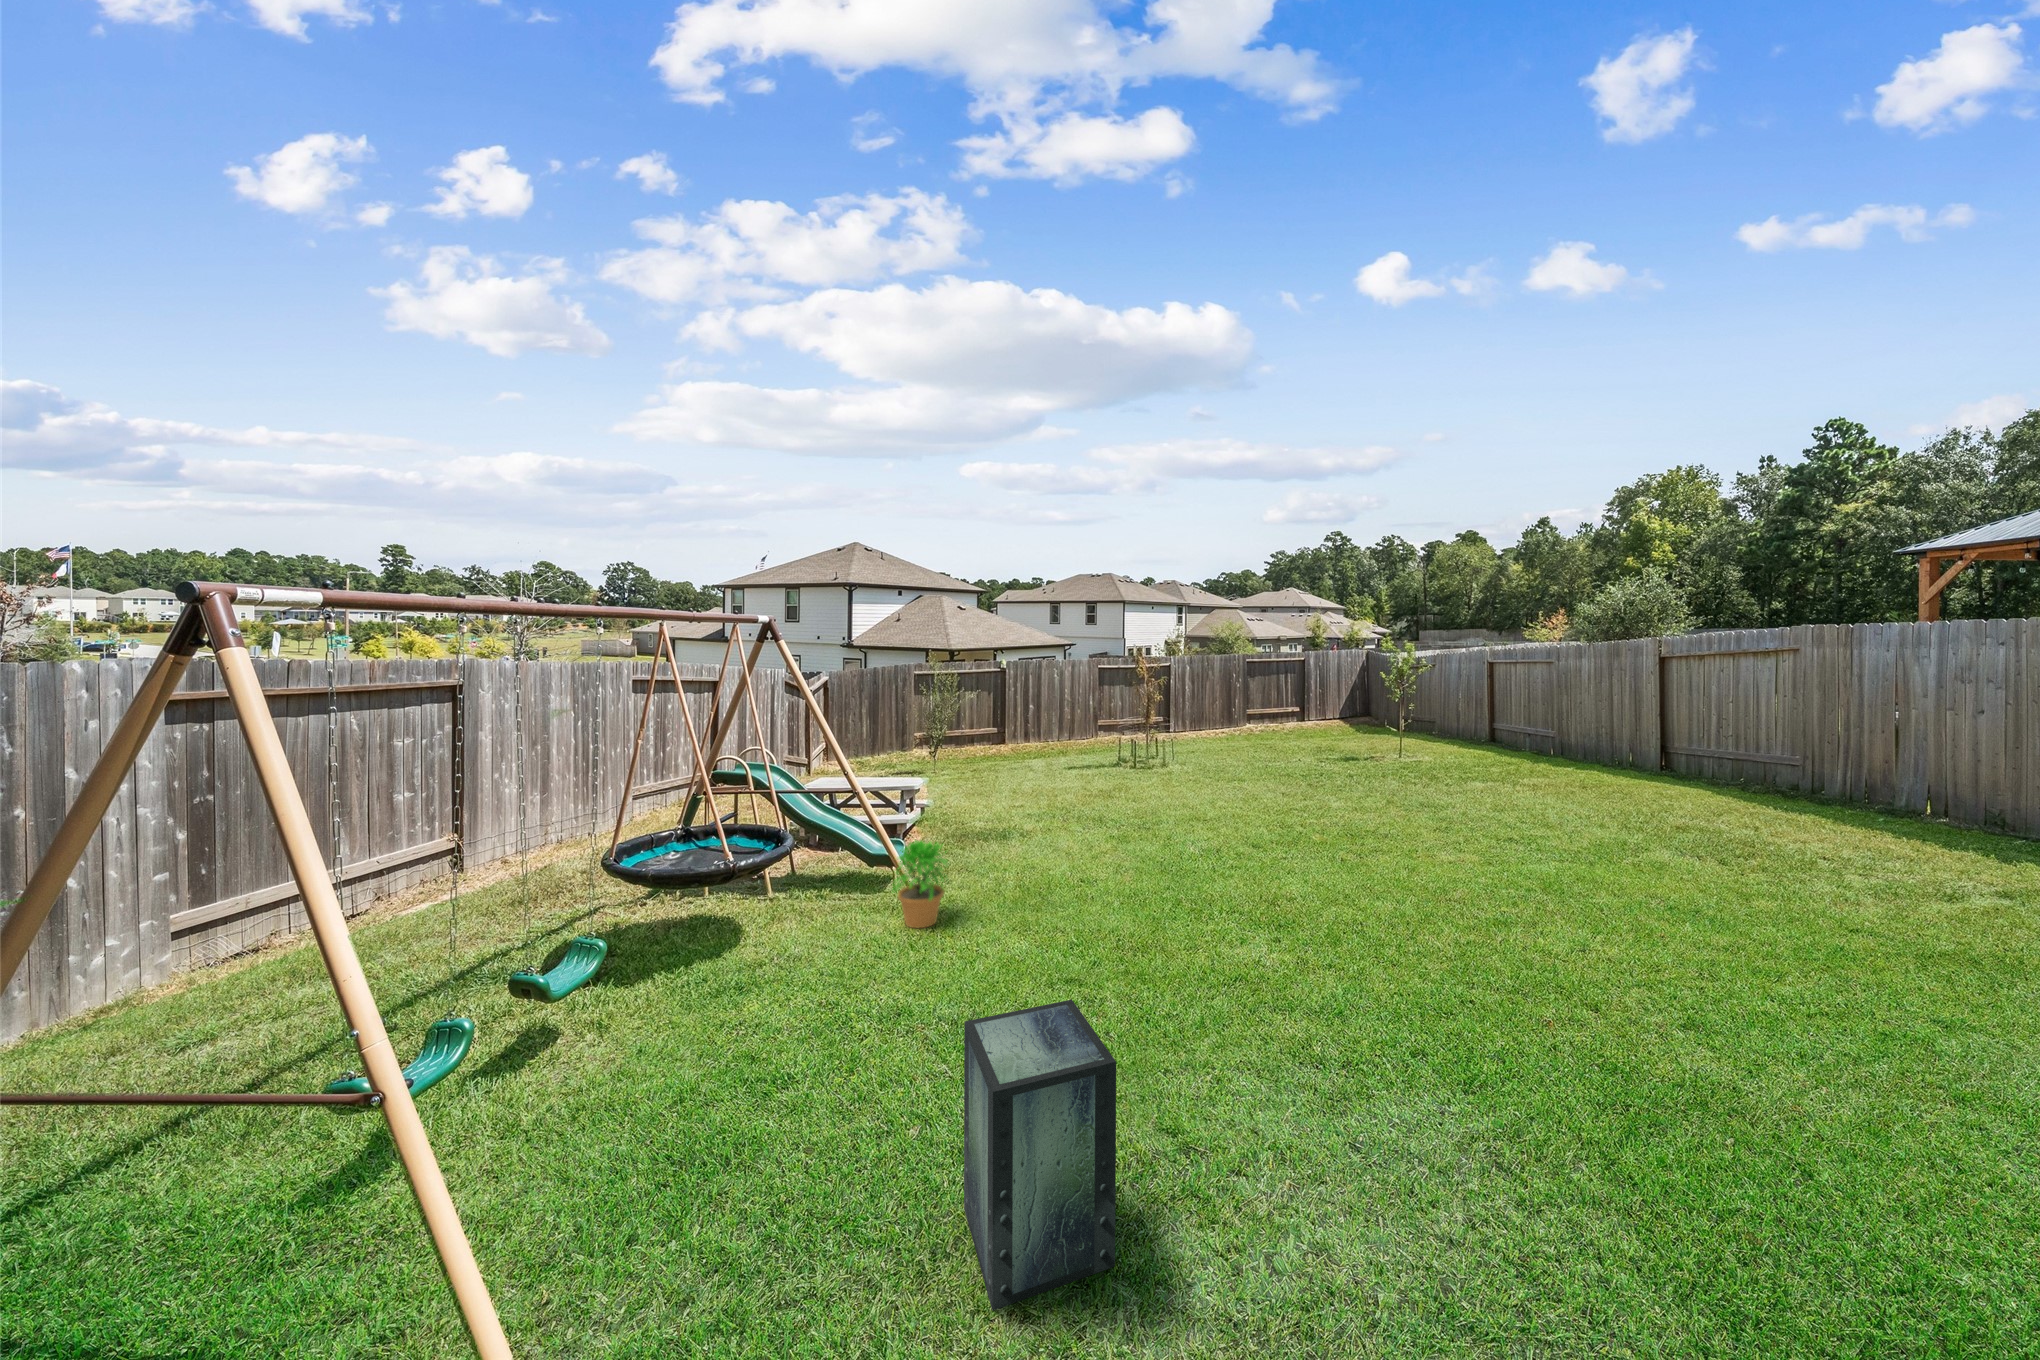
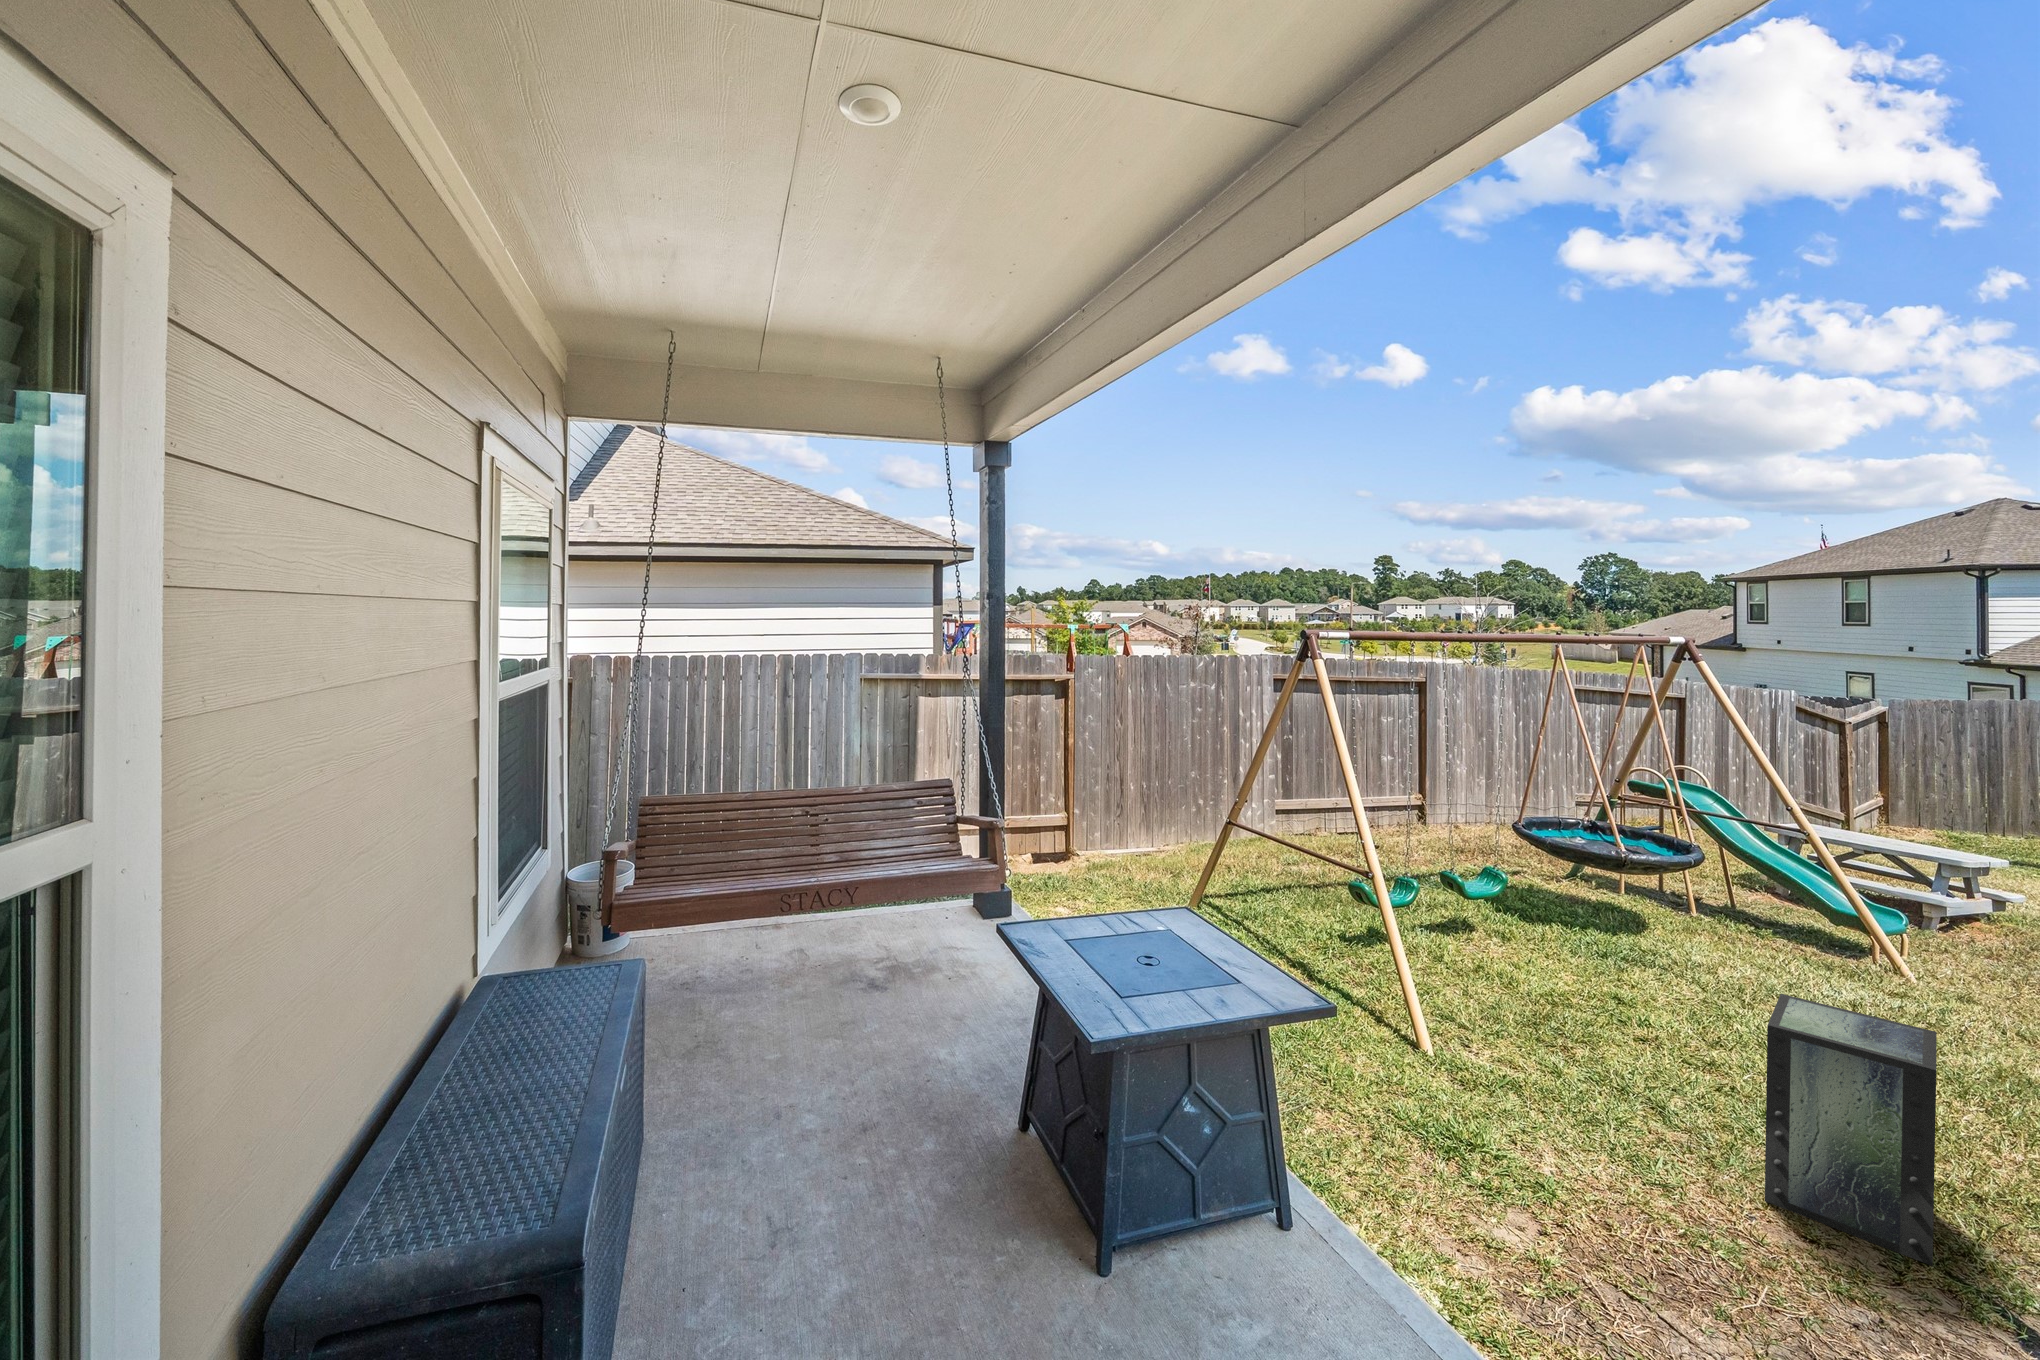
potted plant: present [893,841,949,928] -> none [1837,897,1958,1008]

